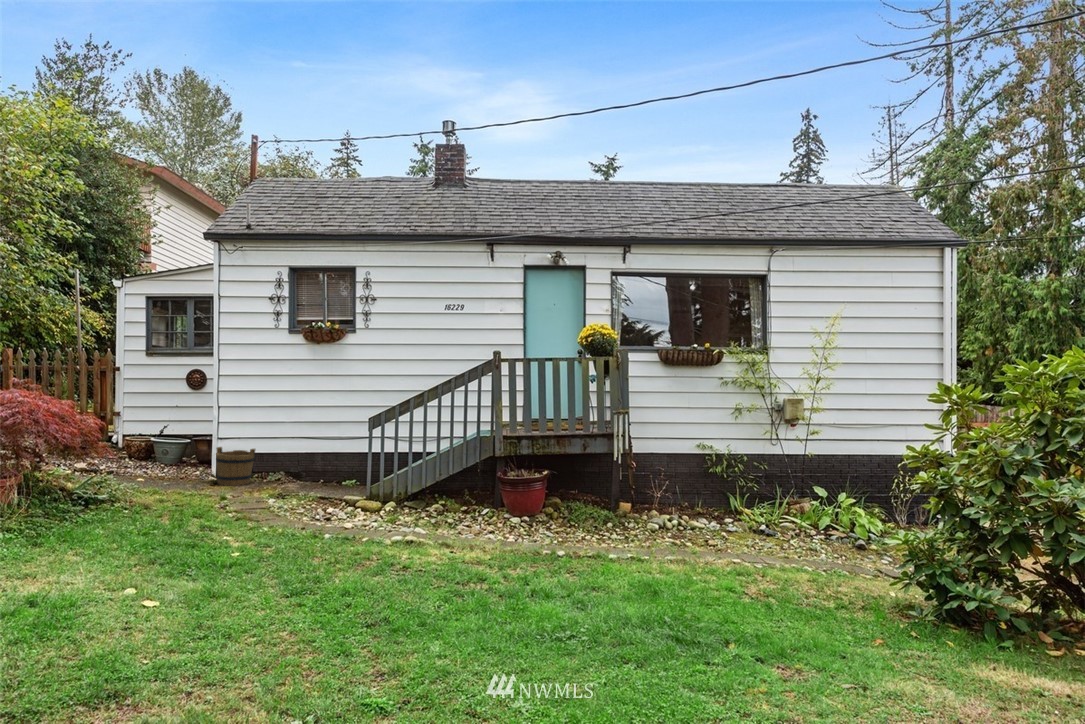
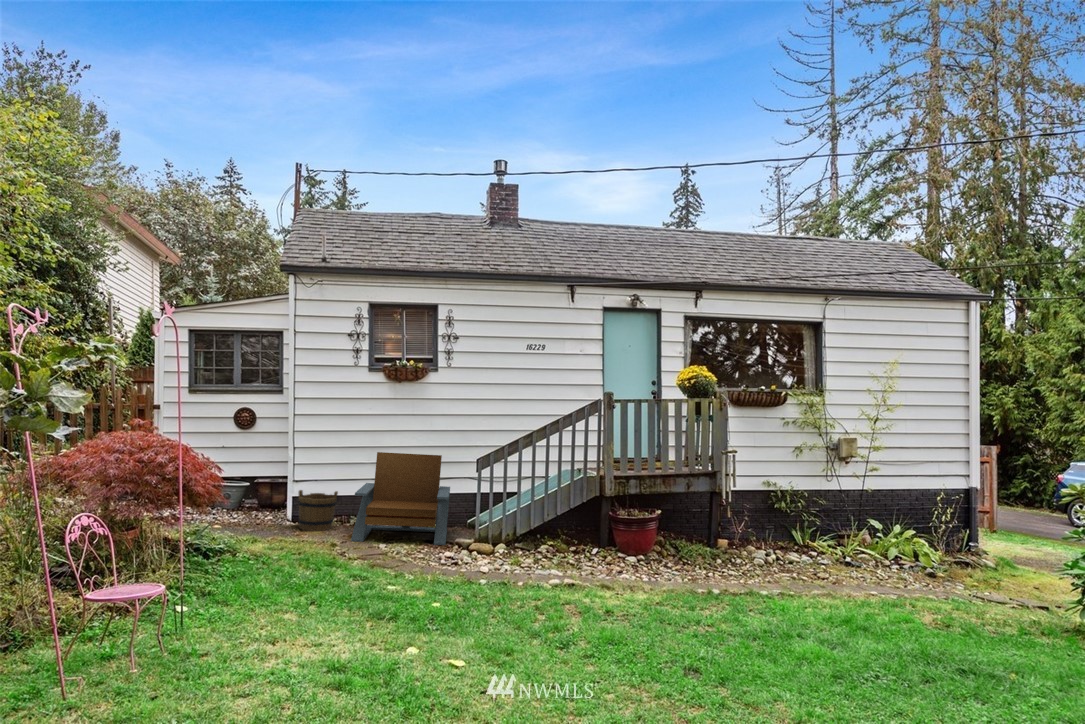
lounge chair: none [248,411,365,502] -> present [351,452,450,545]

